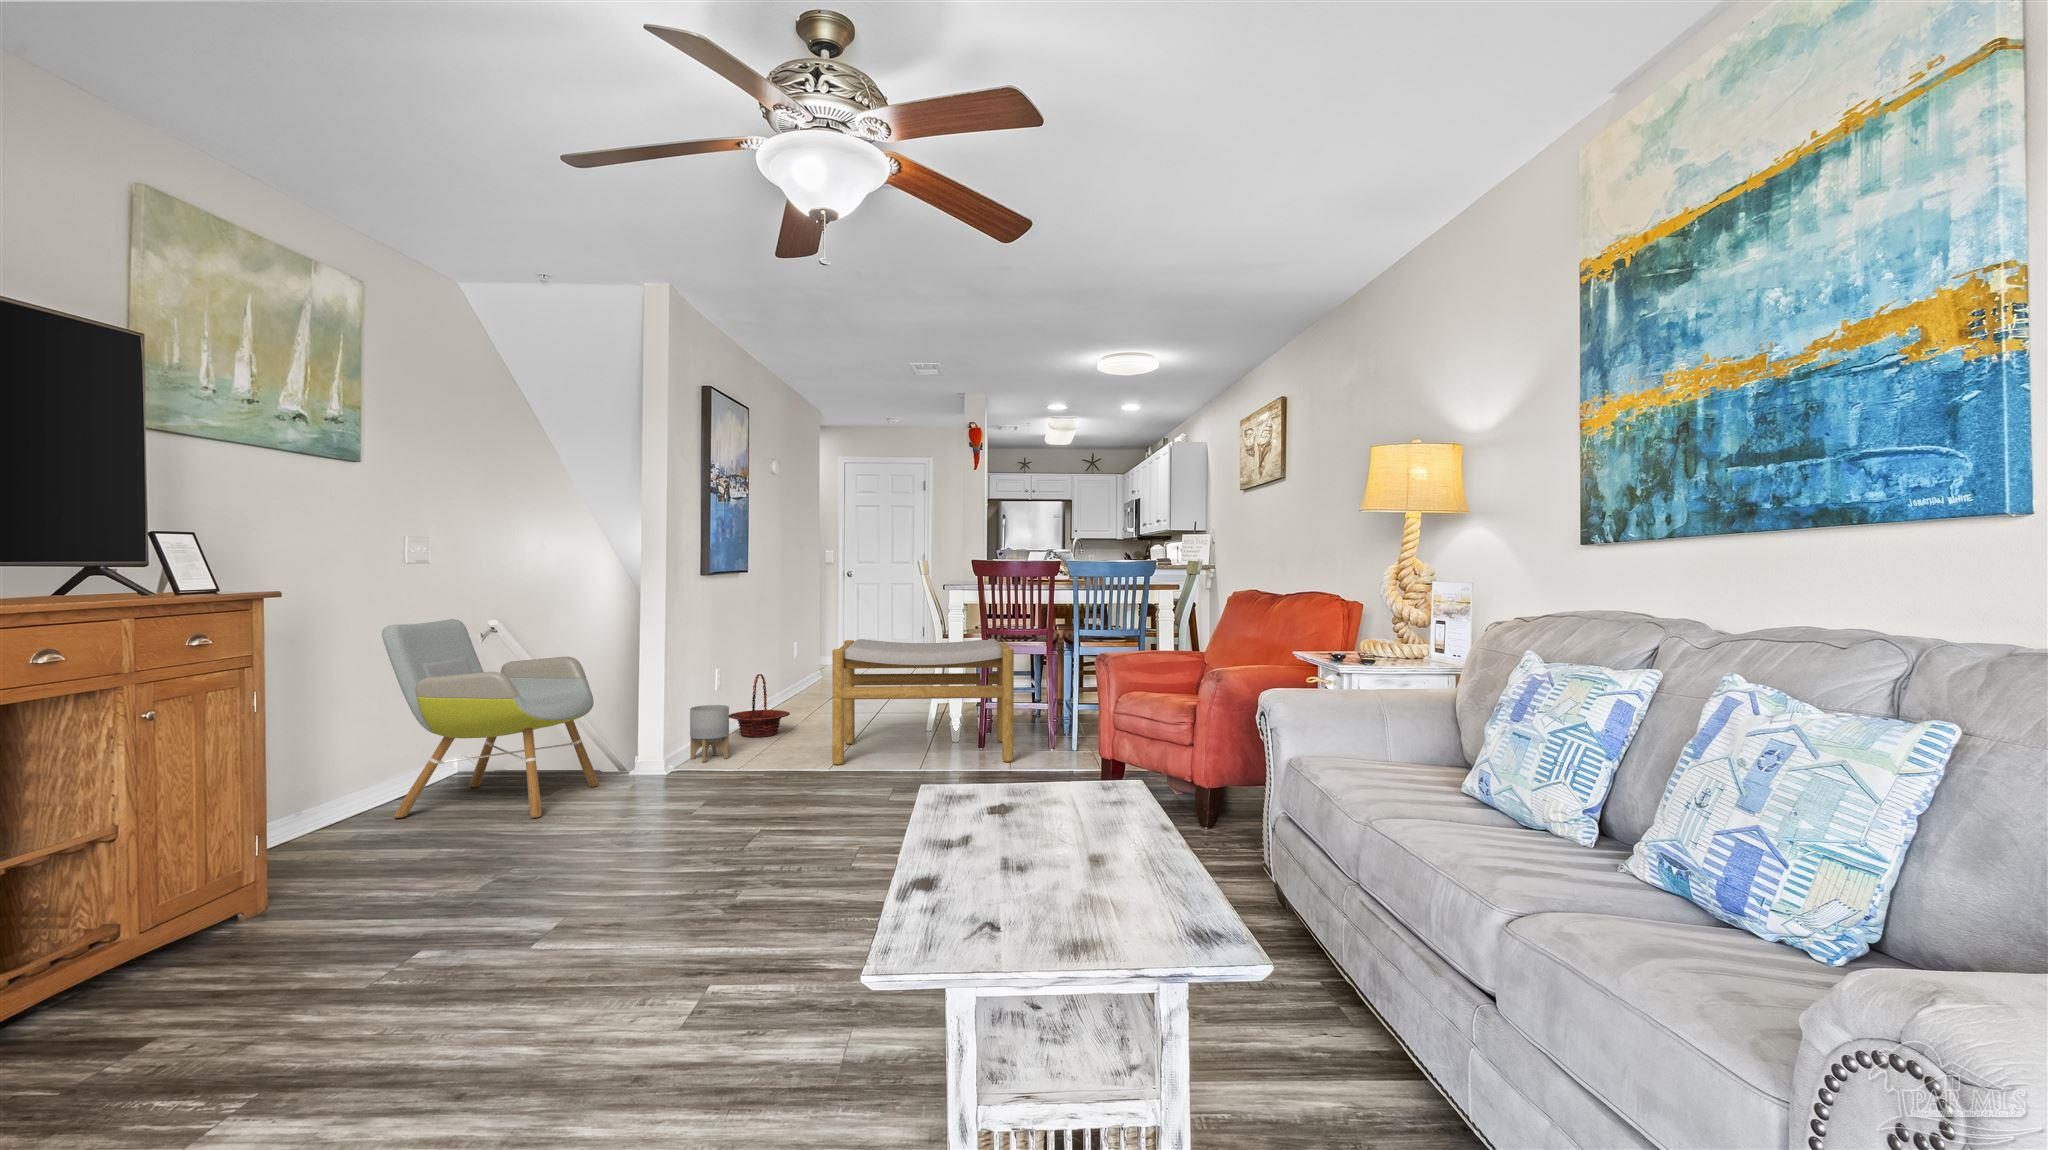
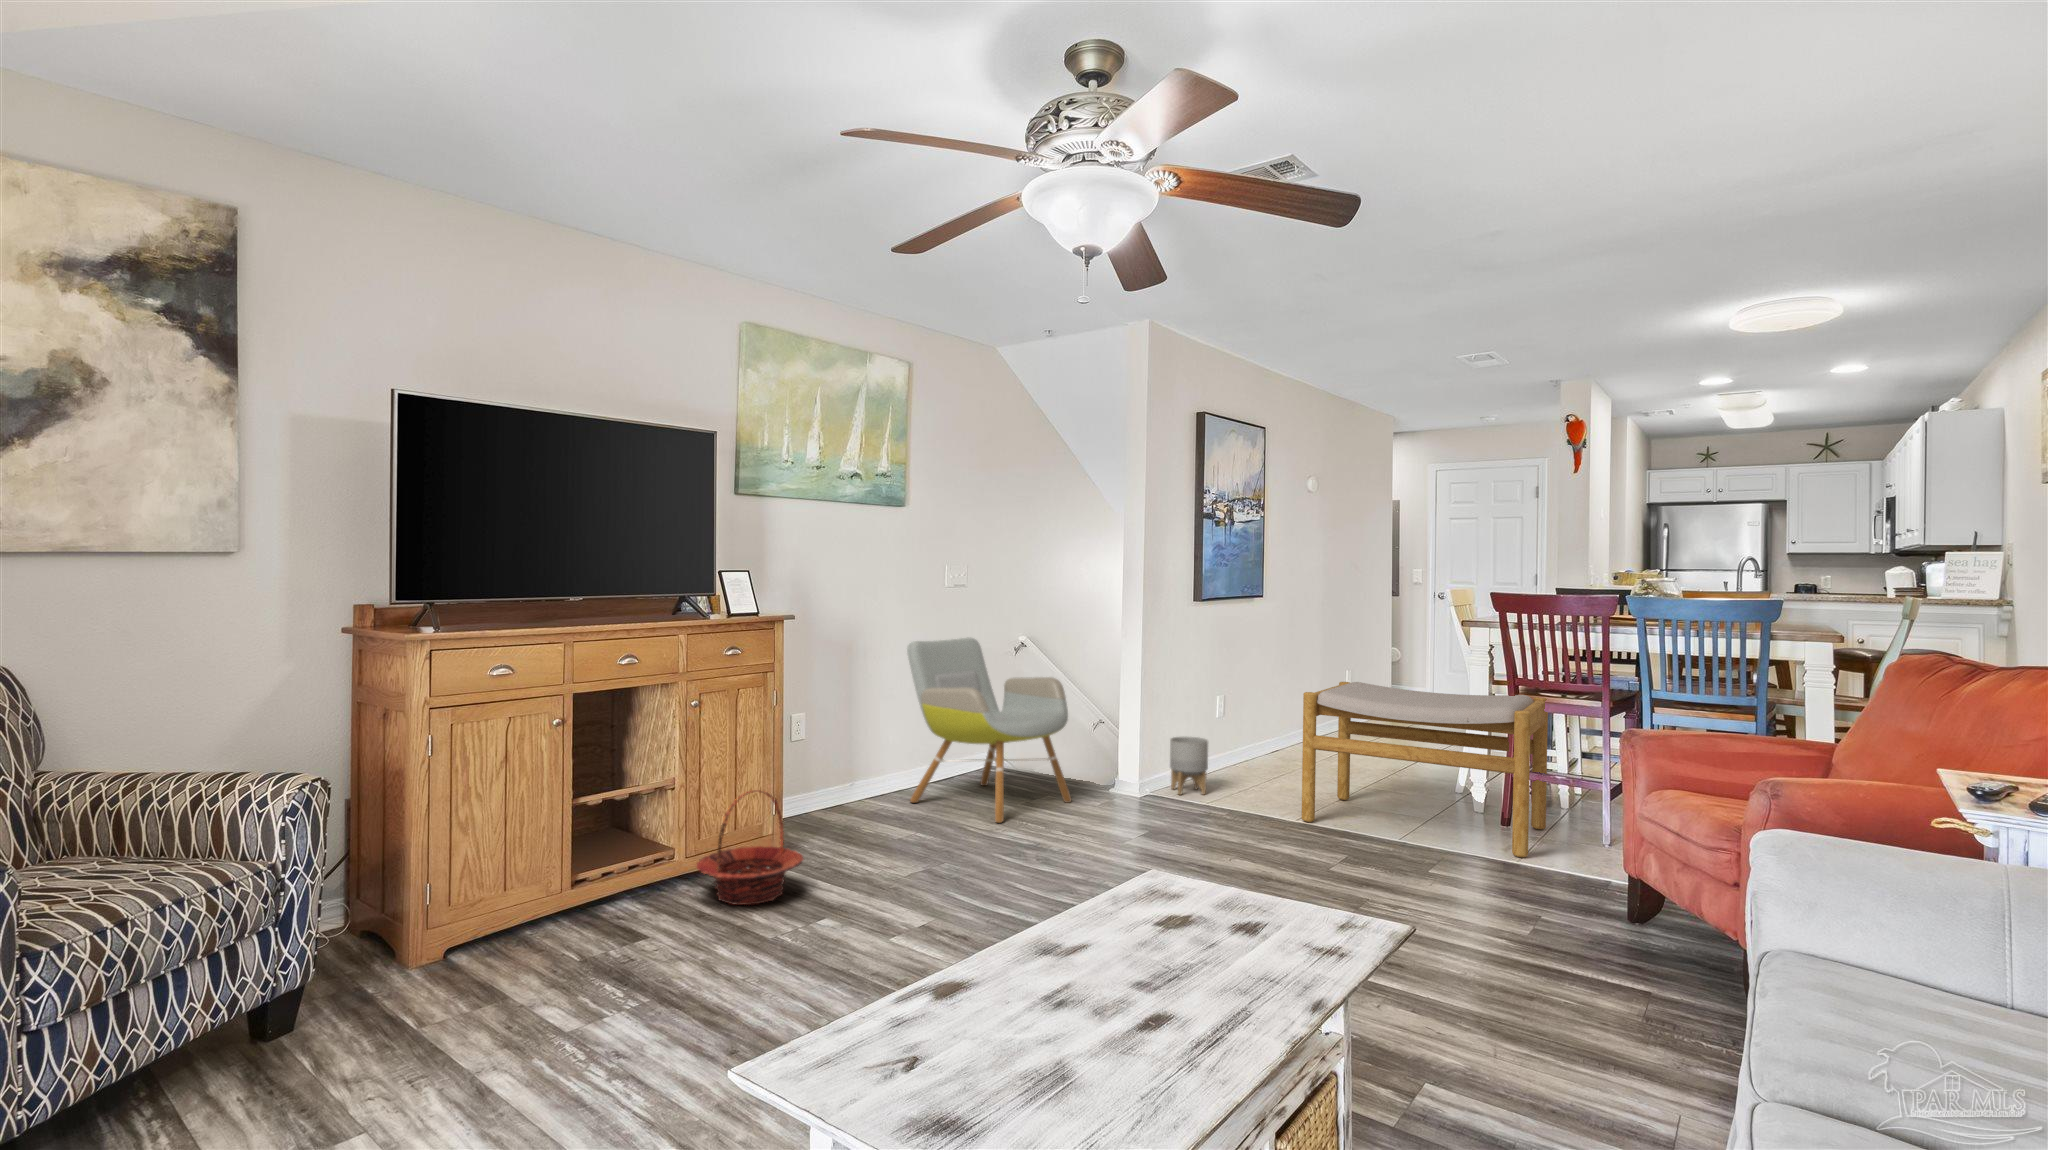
basket: present [729,674,790,737] -> present [697,790,803,905]

